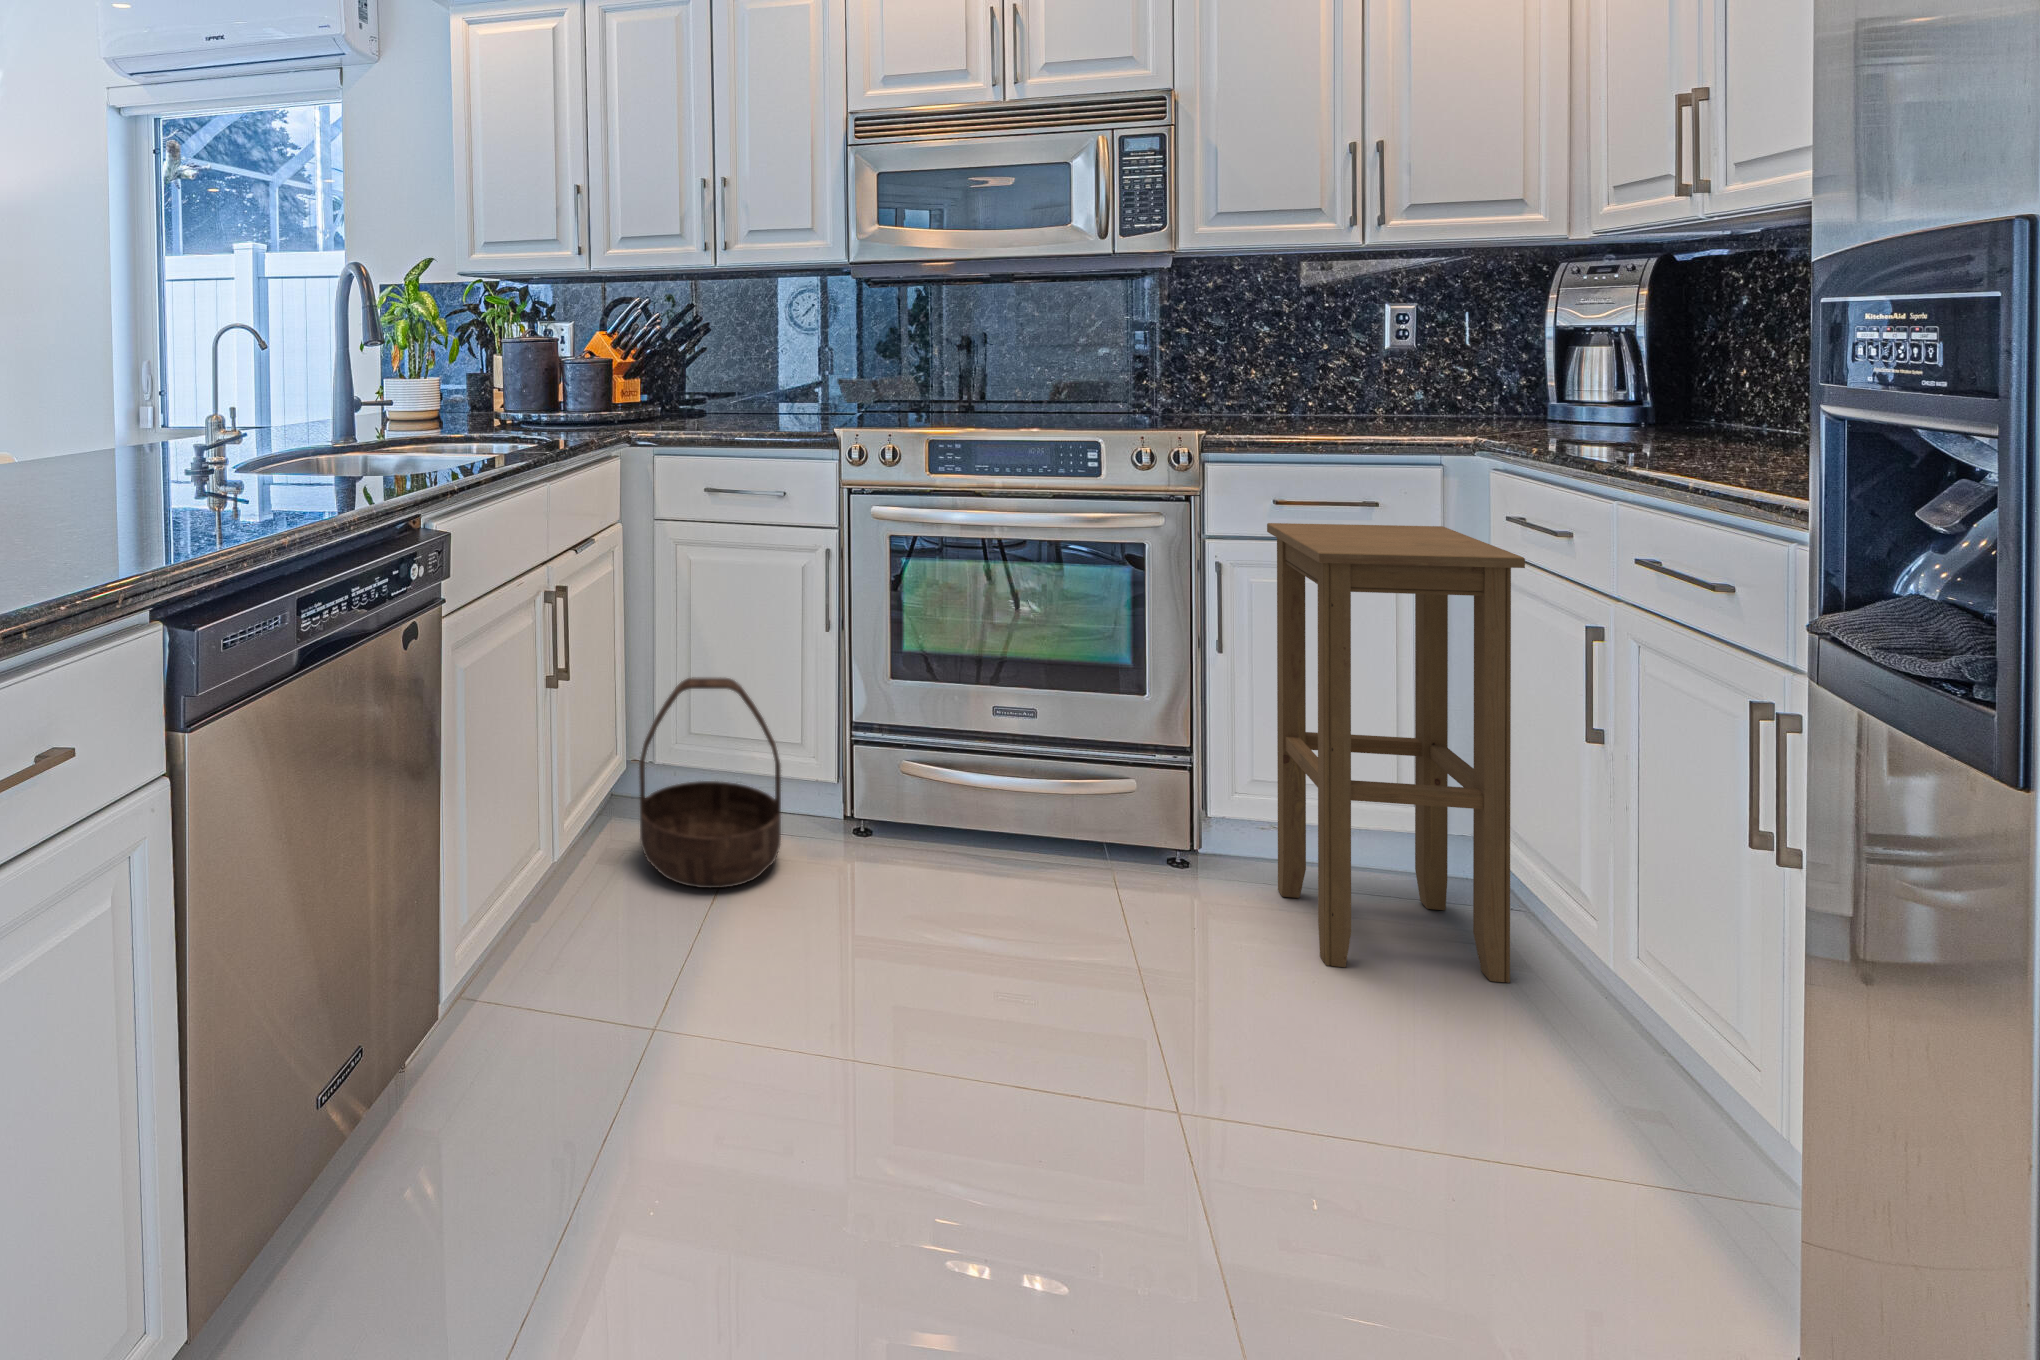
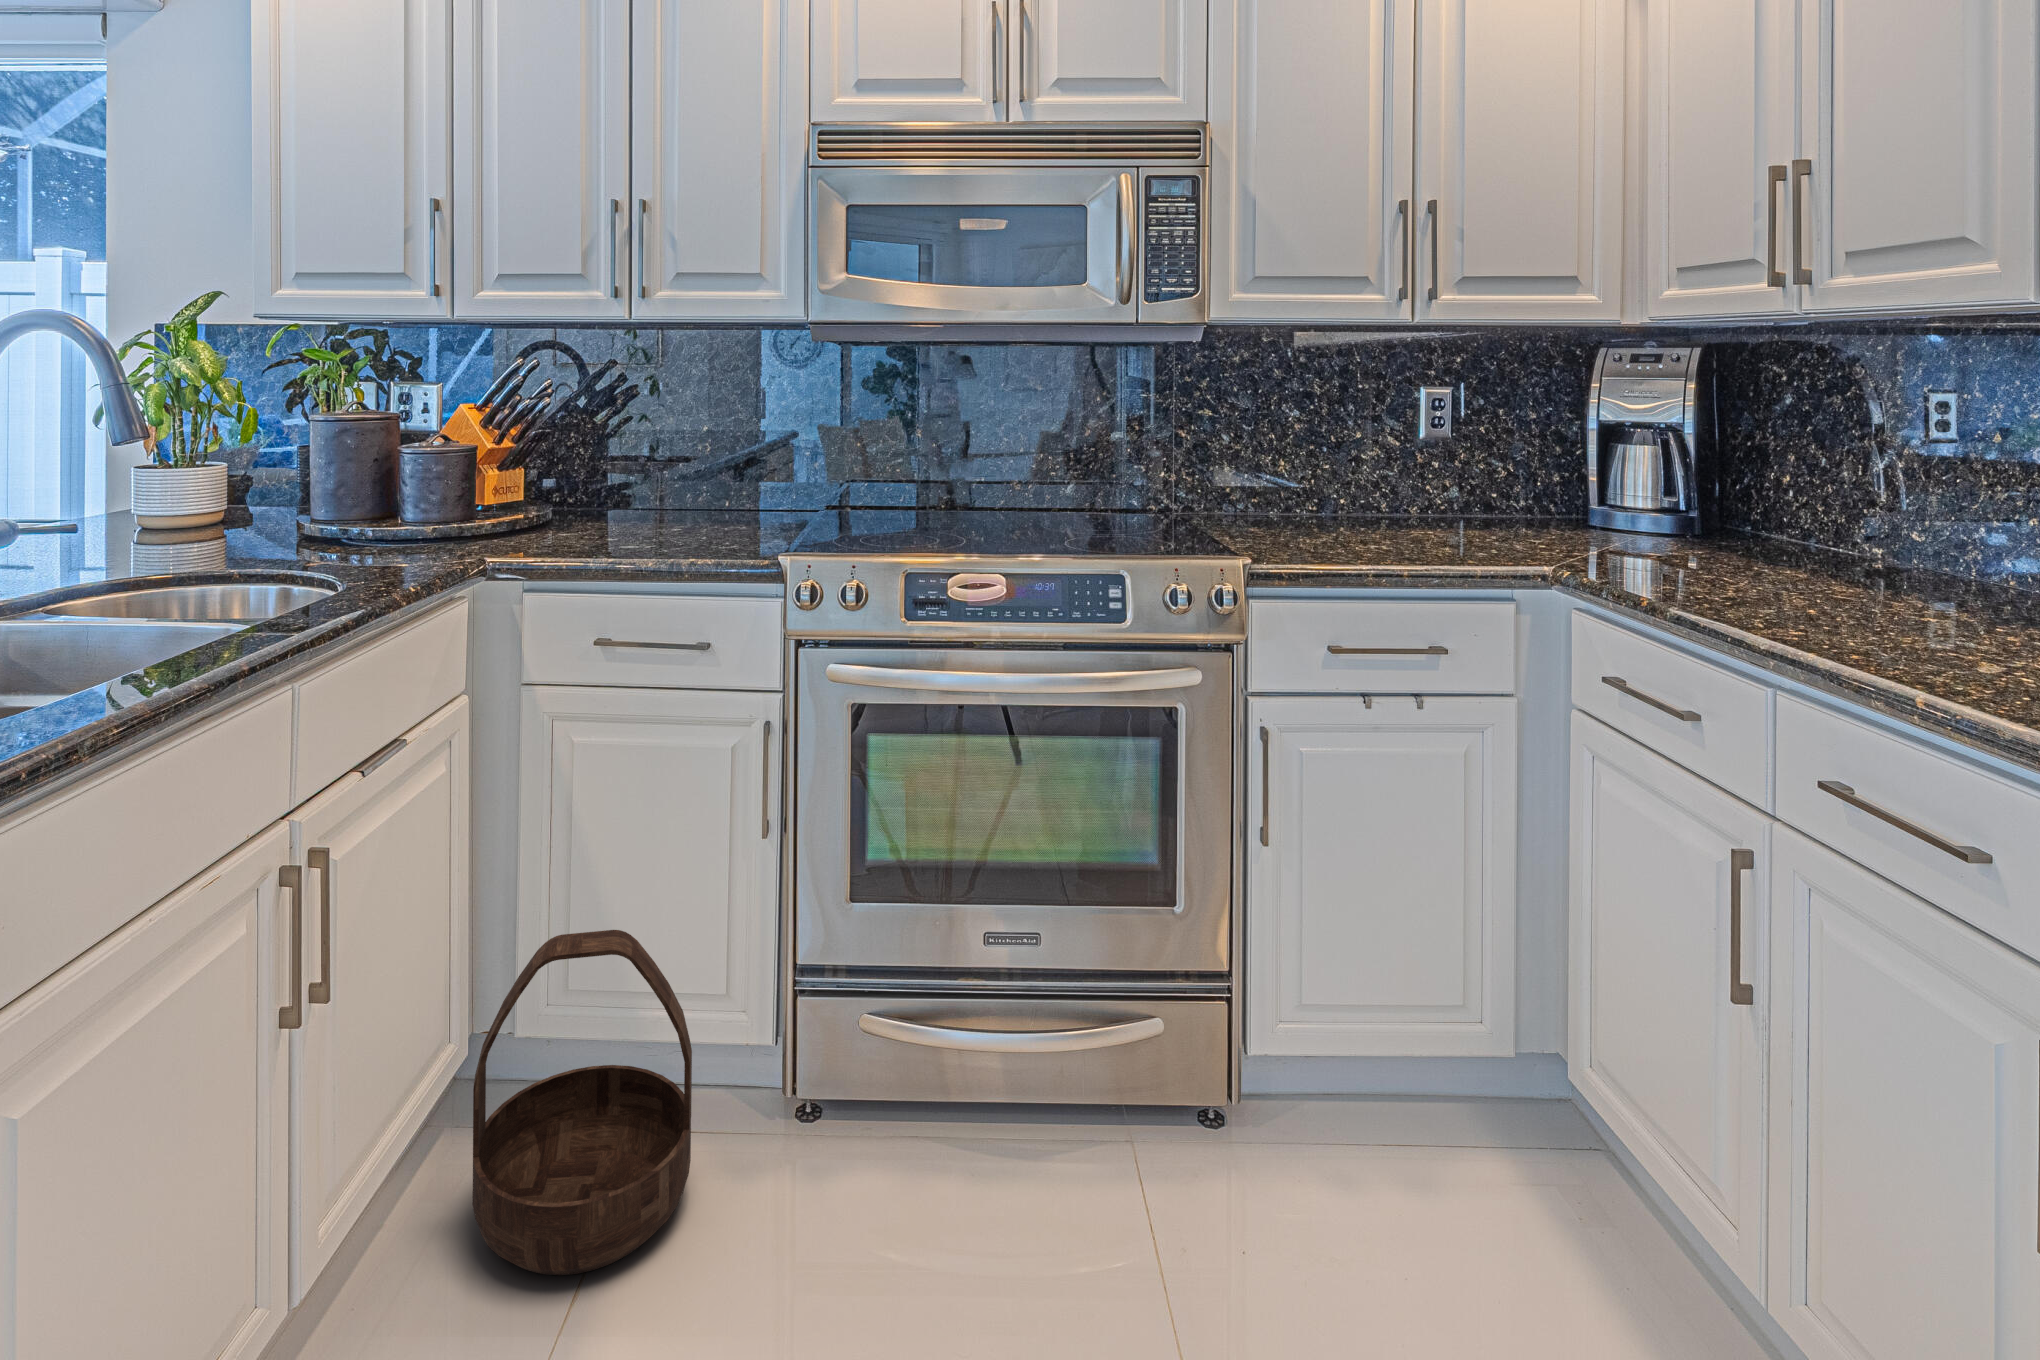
stool: present [1267,523,1525,983] -> none [1325,678,1651,1300]

